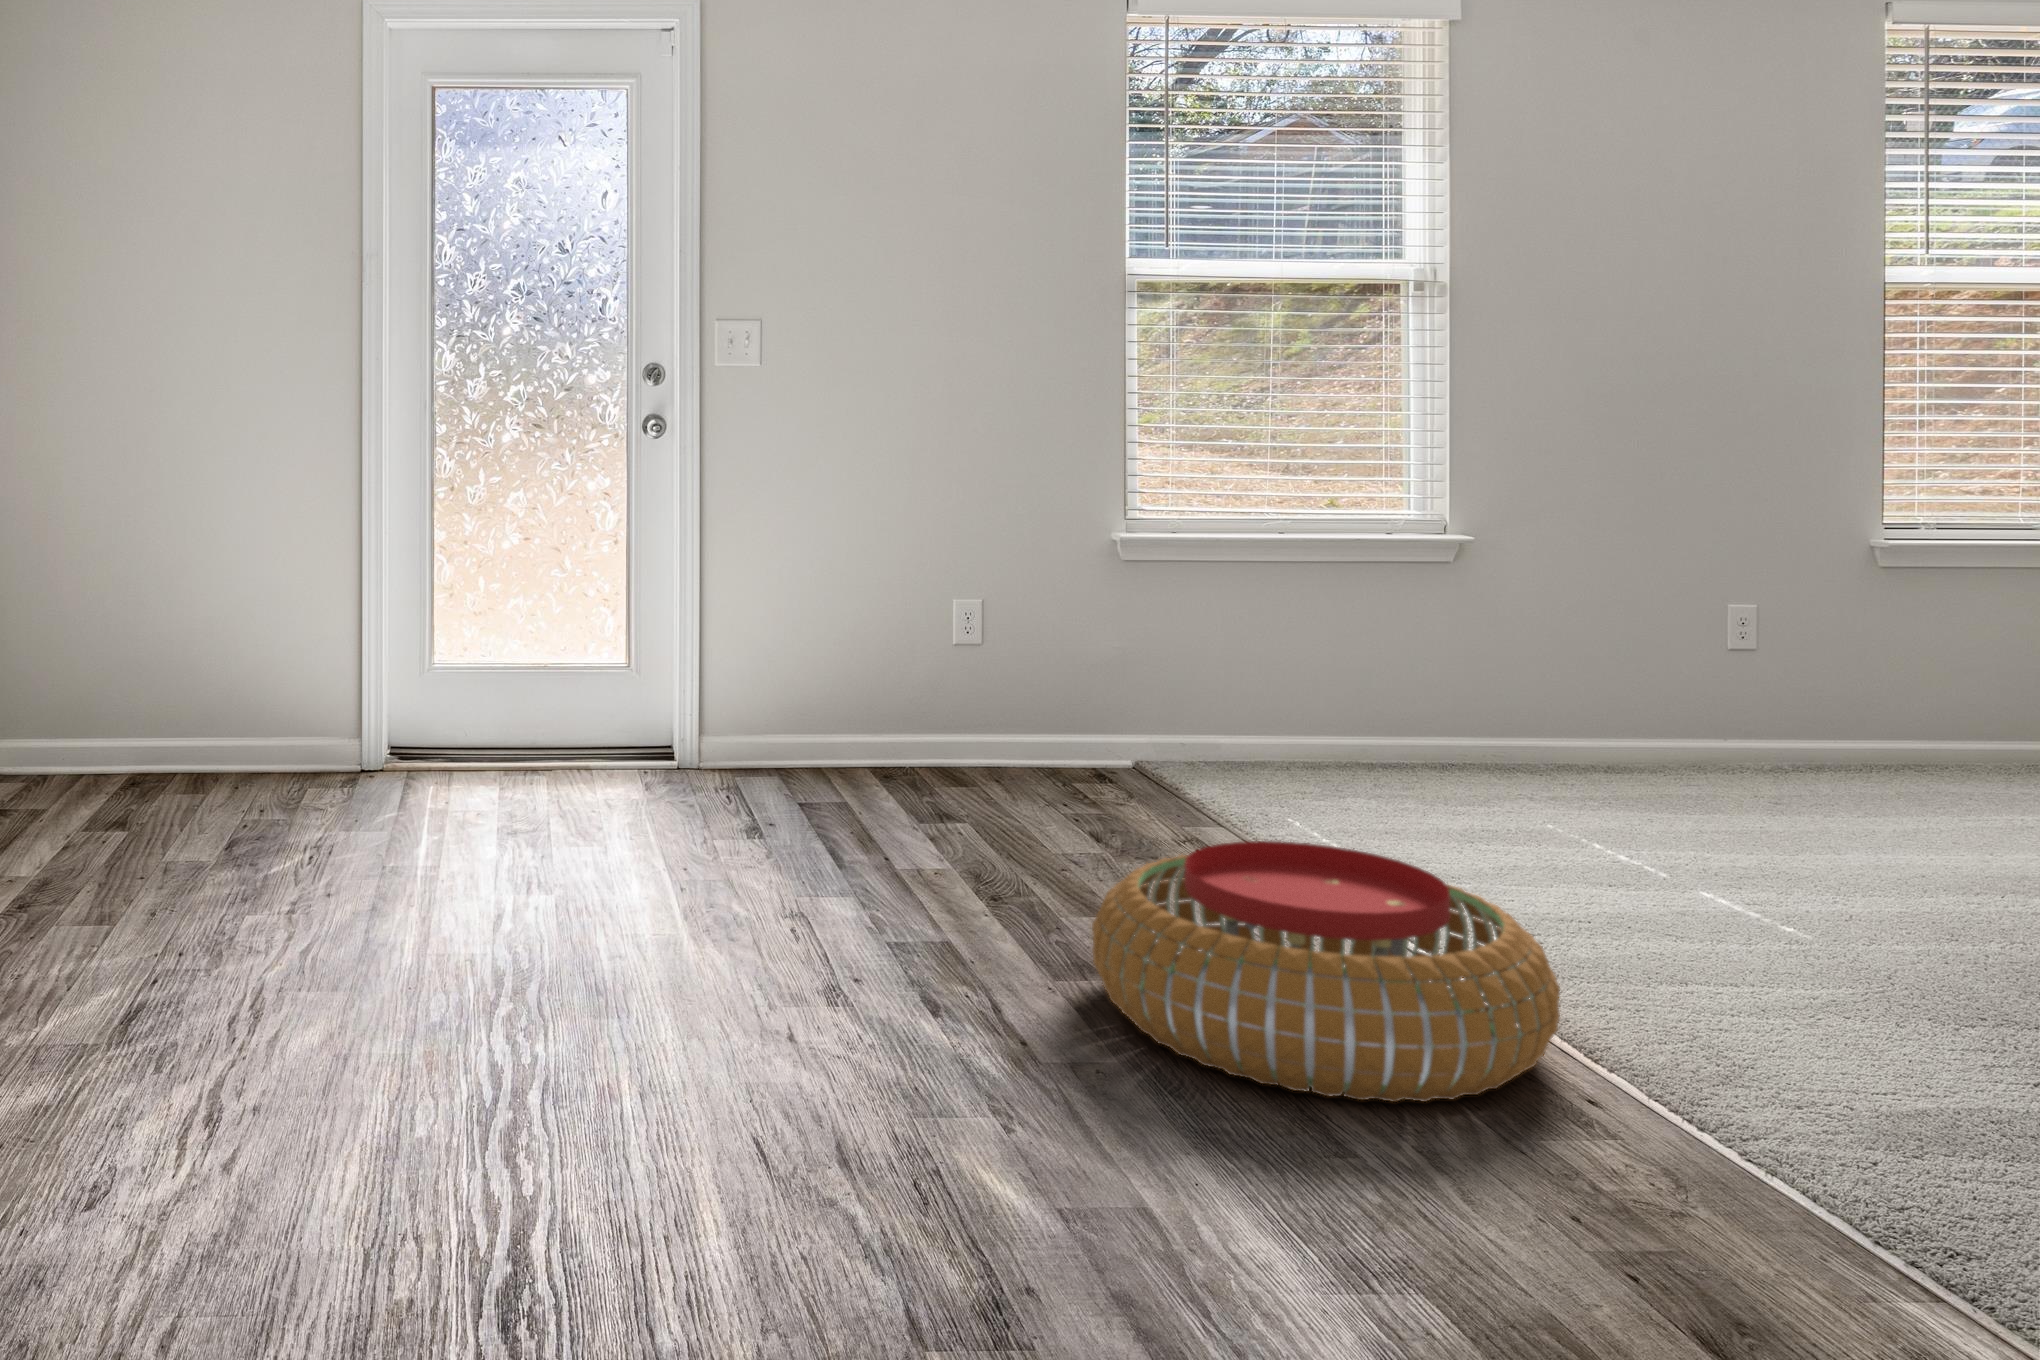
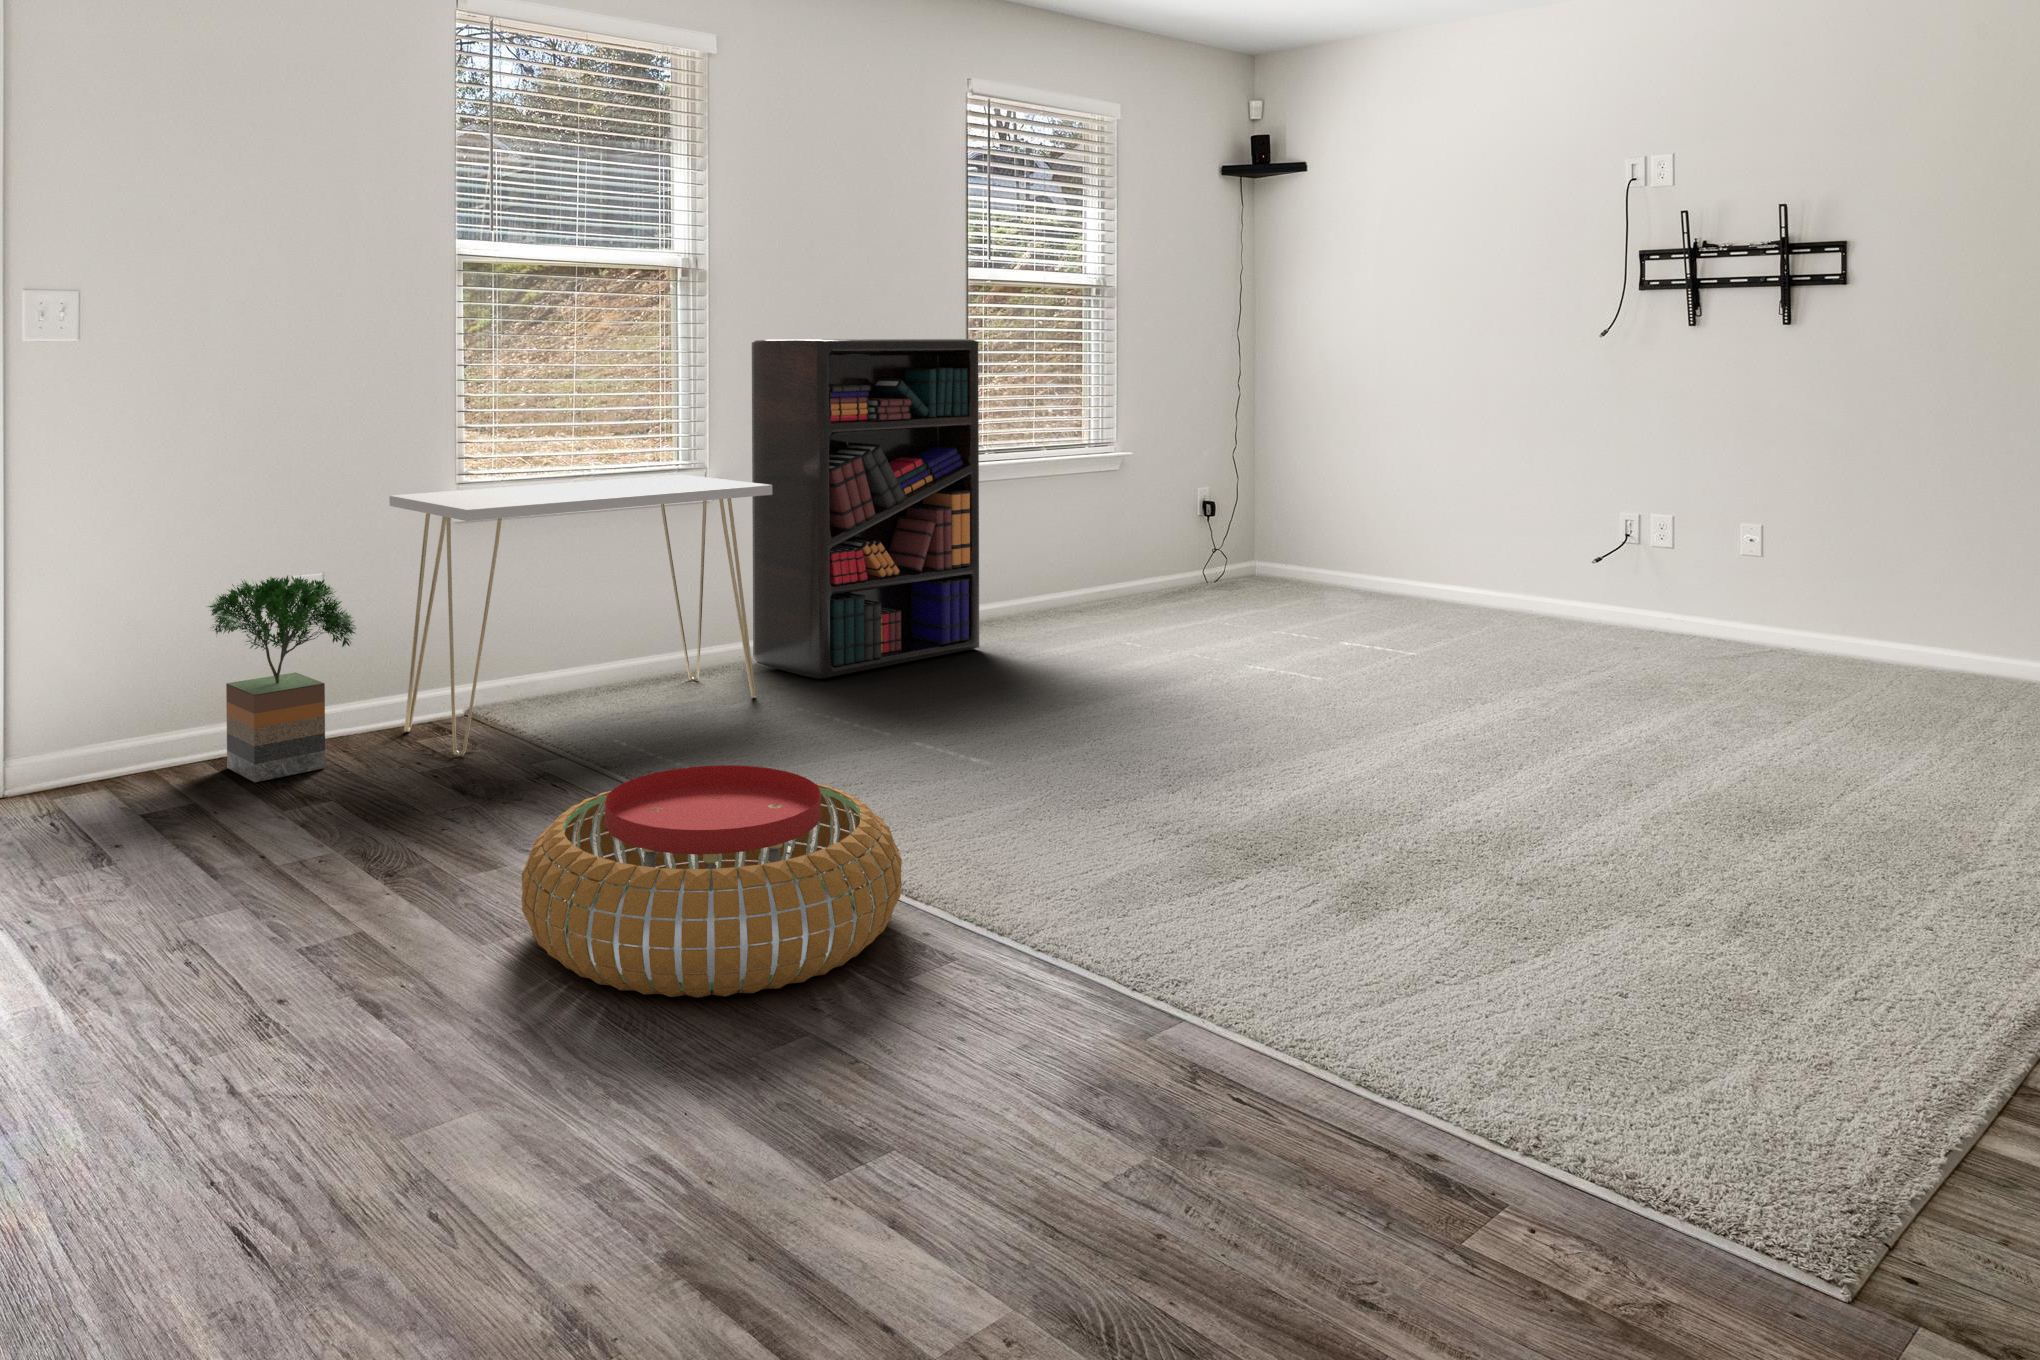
bookshelf: none [1509,365,1874,795] -> present [752,339,979,679]
console table: none [1051,525,1514,804] -> present [389,475,772,756]
potted tree: none [864,594,1006,794] -> present [207,576,356,782]

